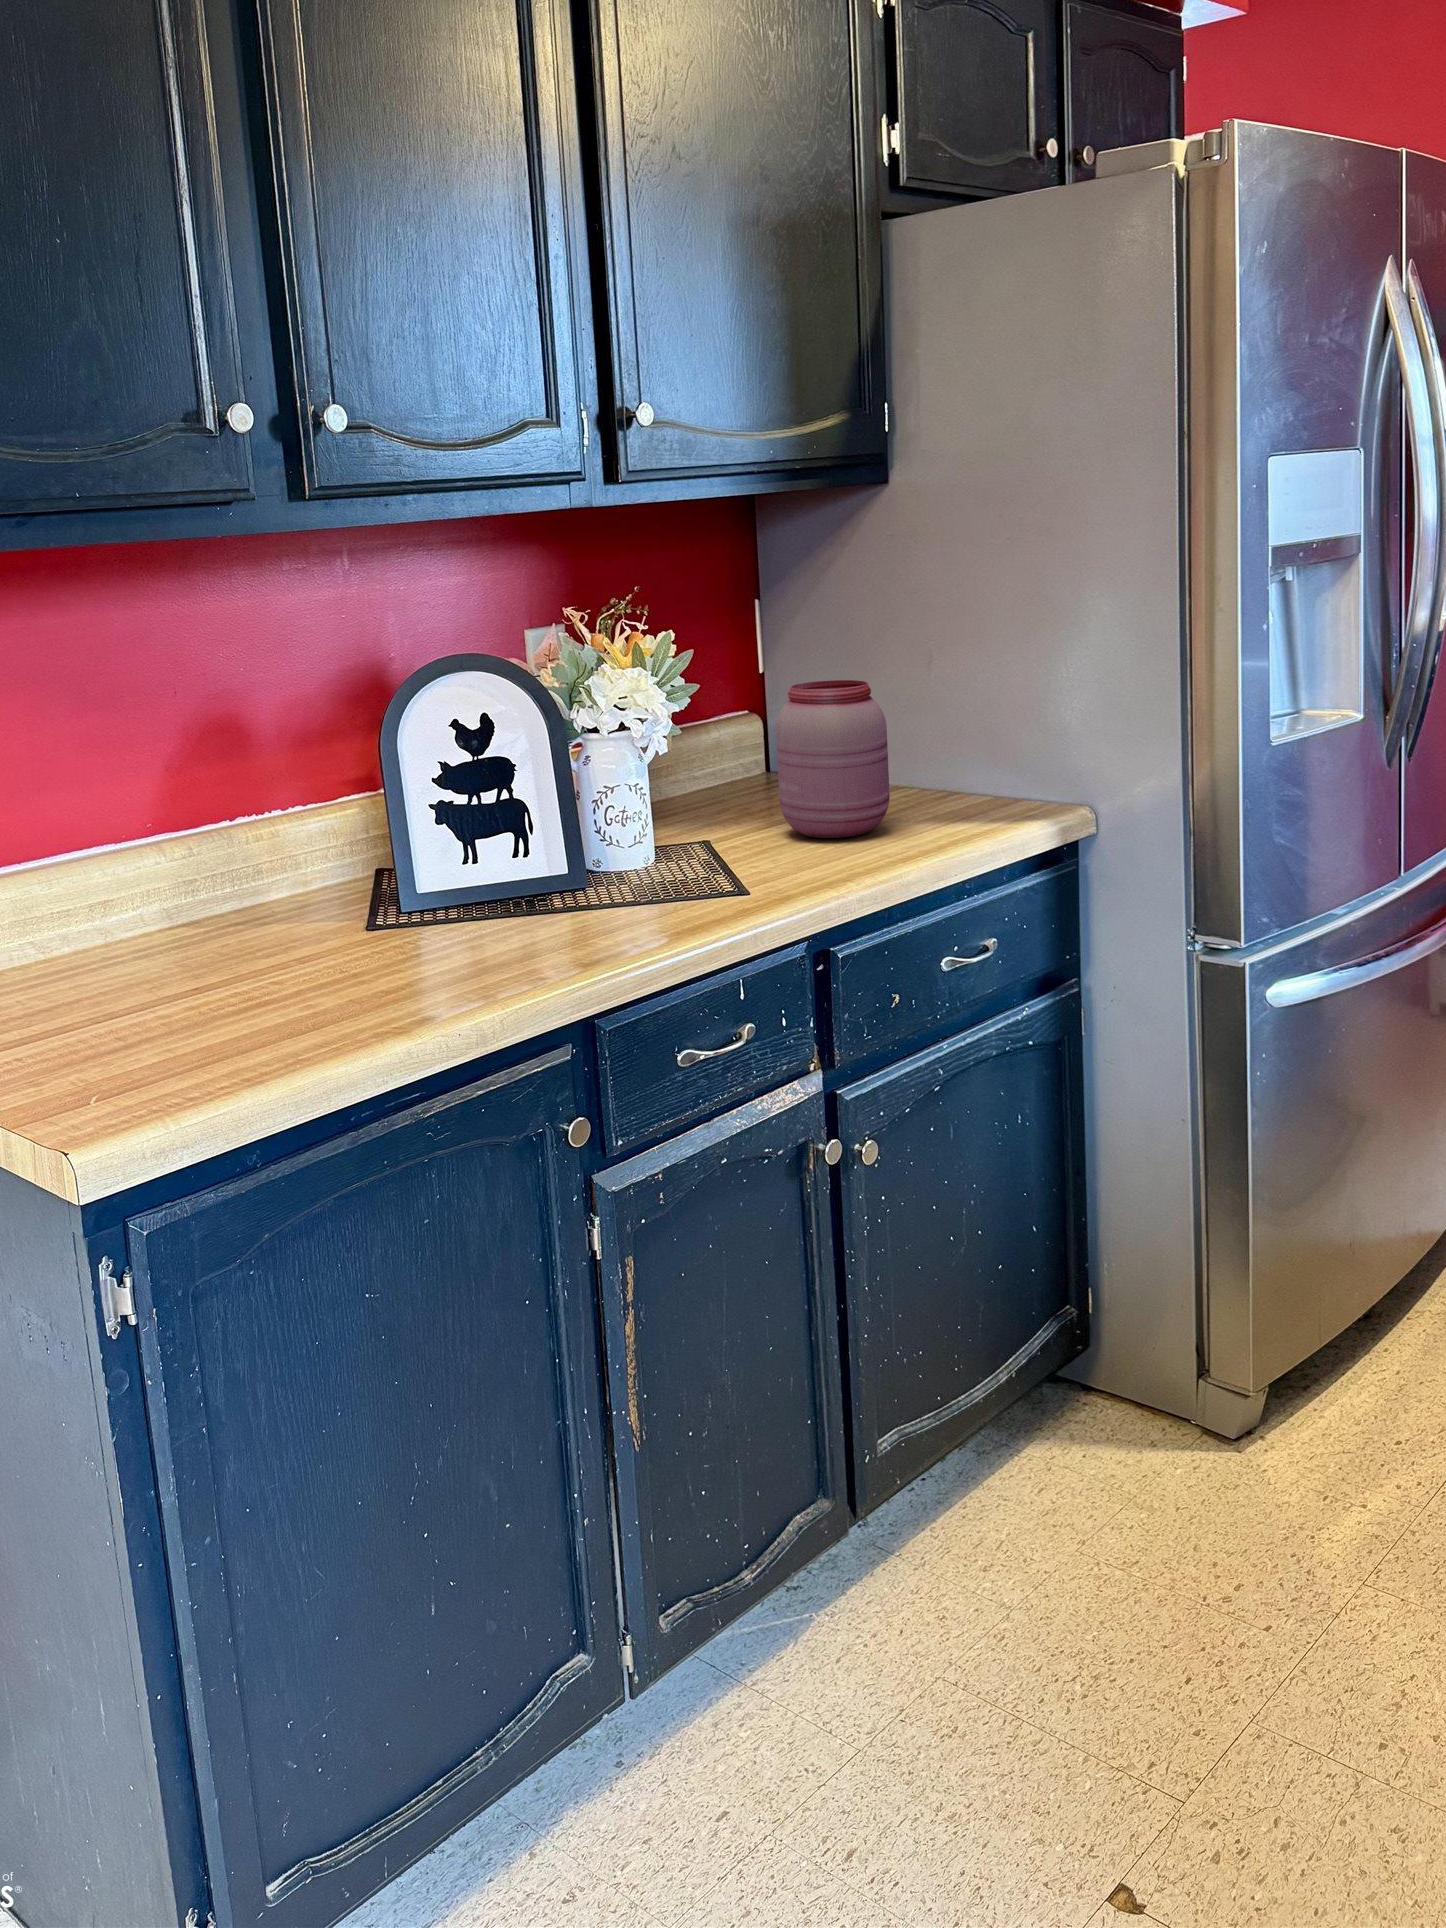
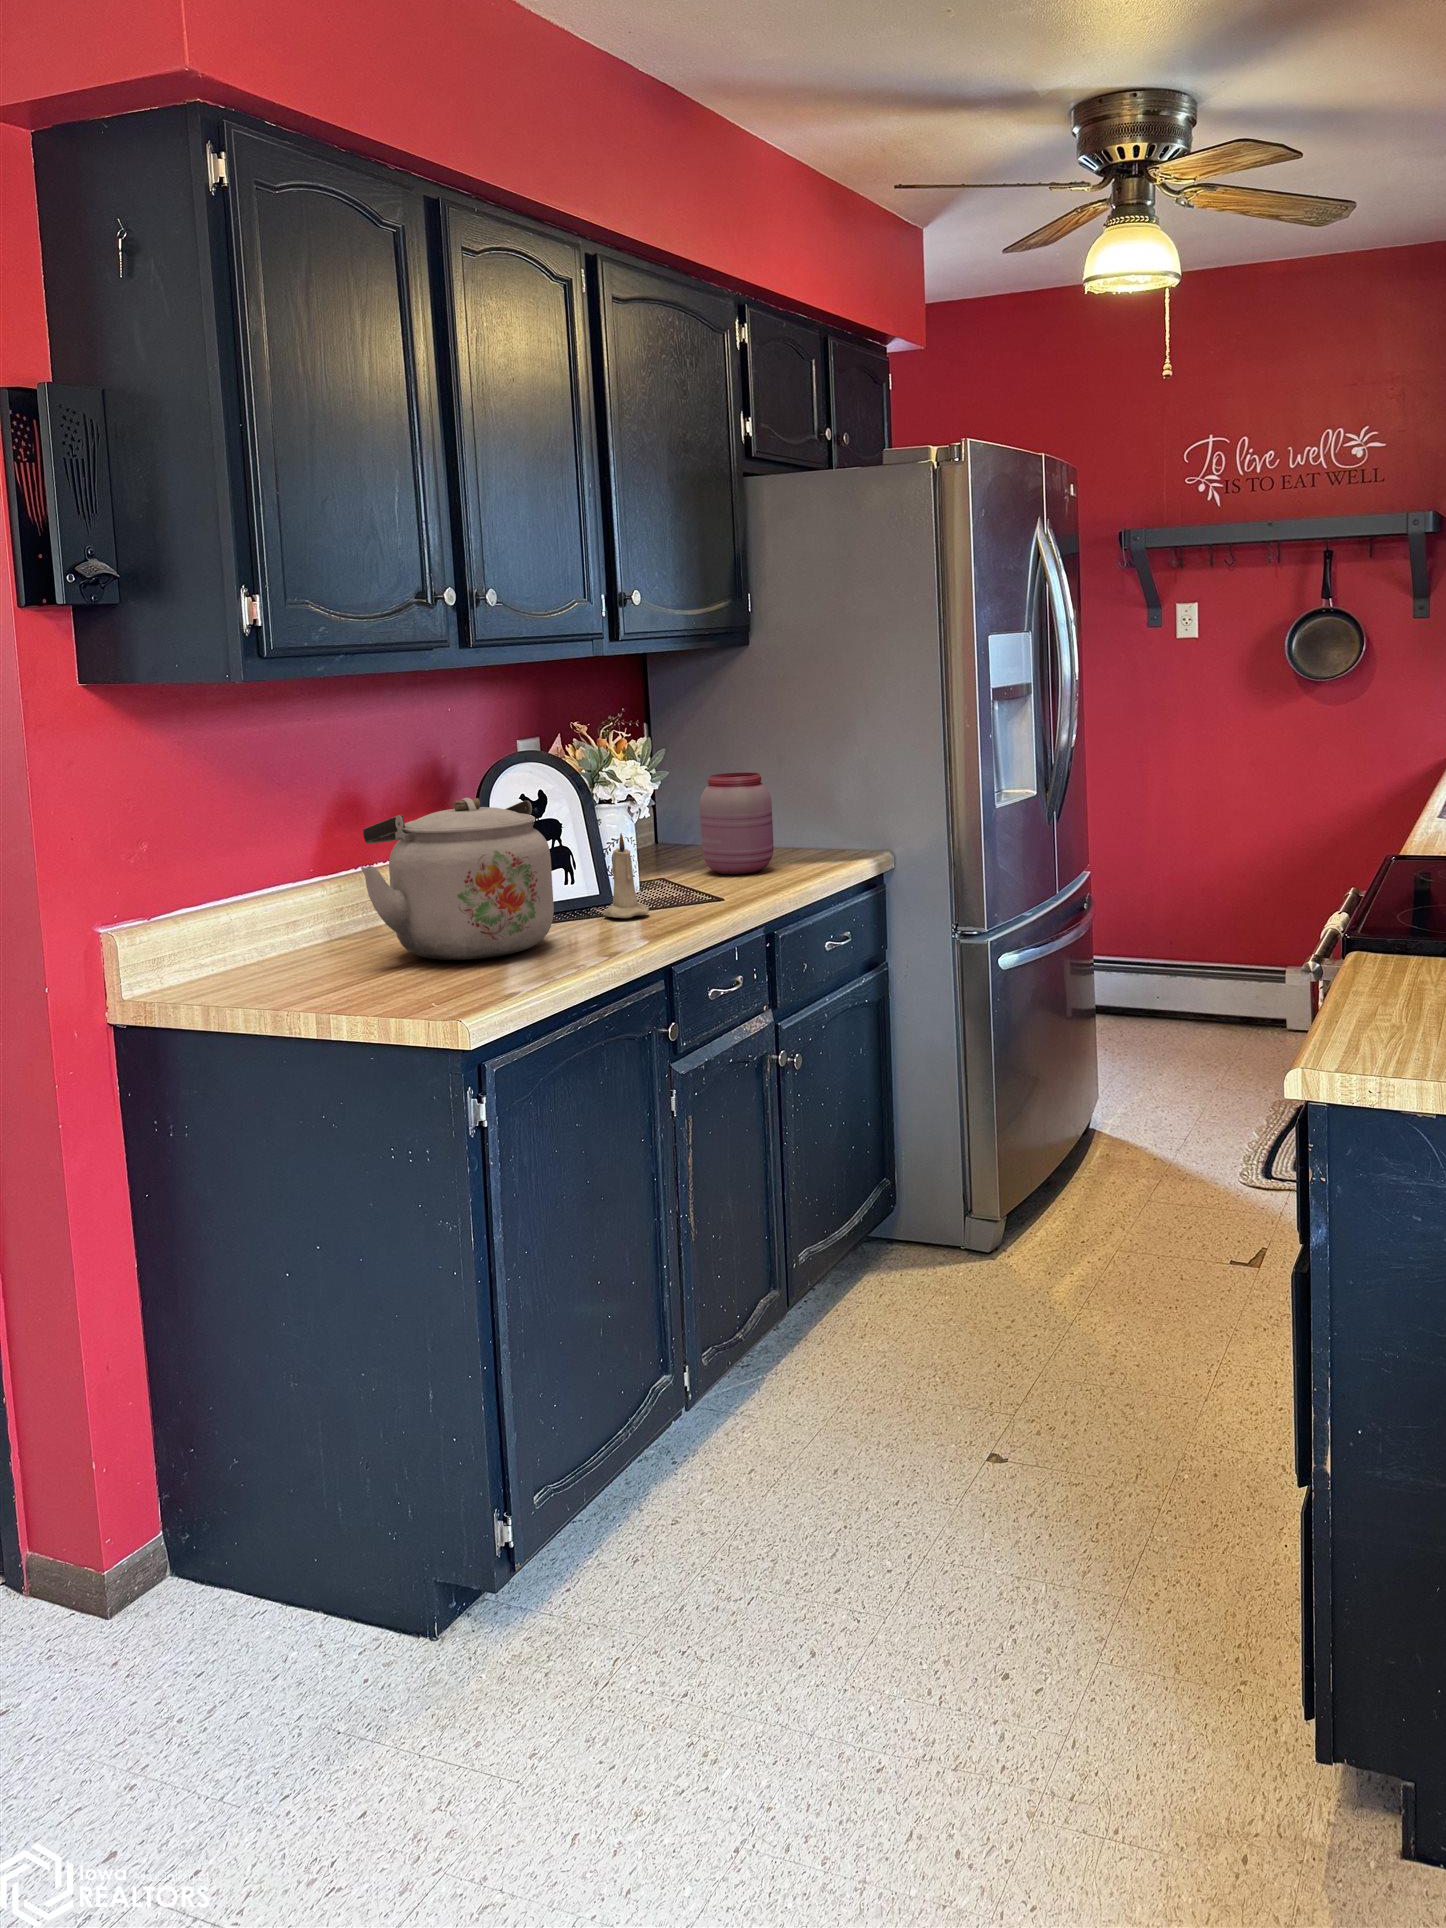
kettle: none [116,734,431,989] -> present [361,798,554,960]
candle: none [556,785,625,919] -> present [603,833,649,918]

